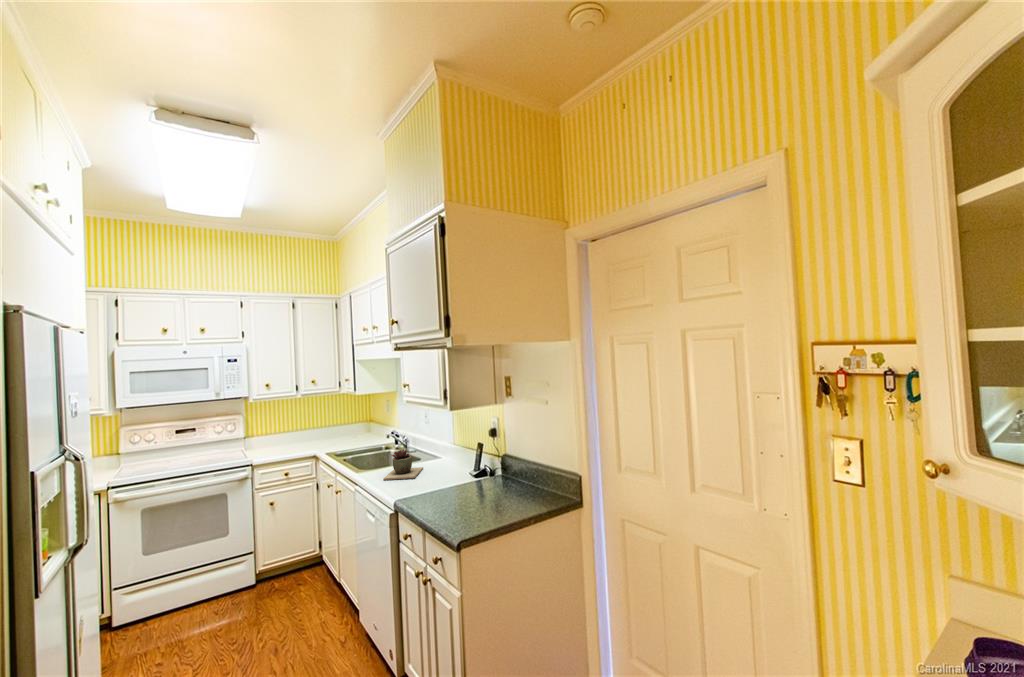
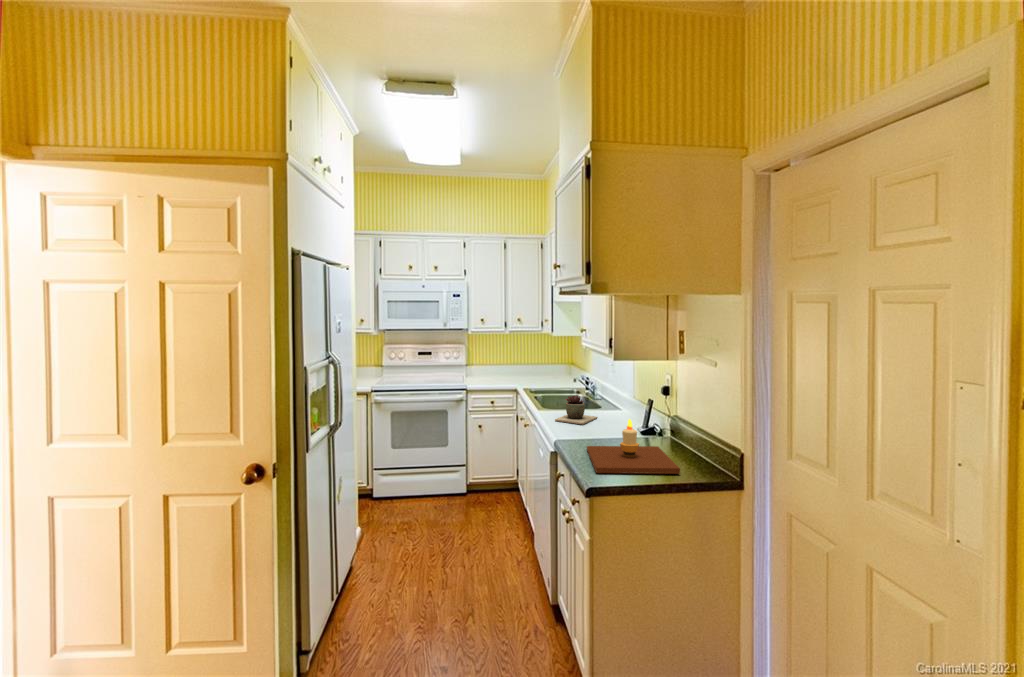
candle: none [437,464,536,527] -> present [587,419,680,474]

